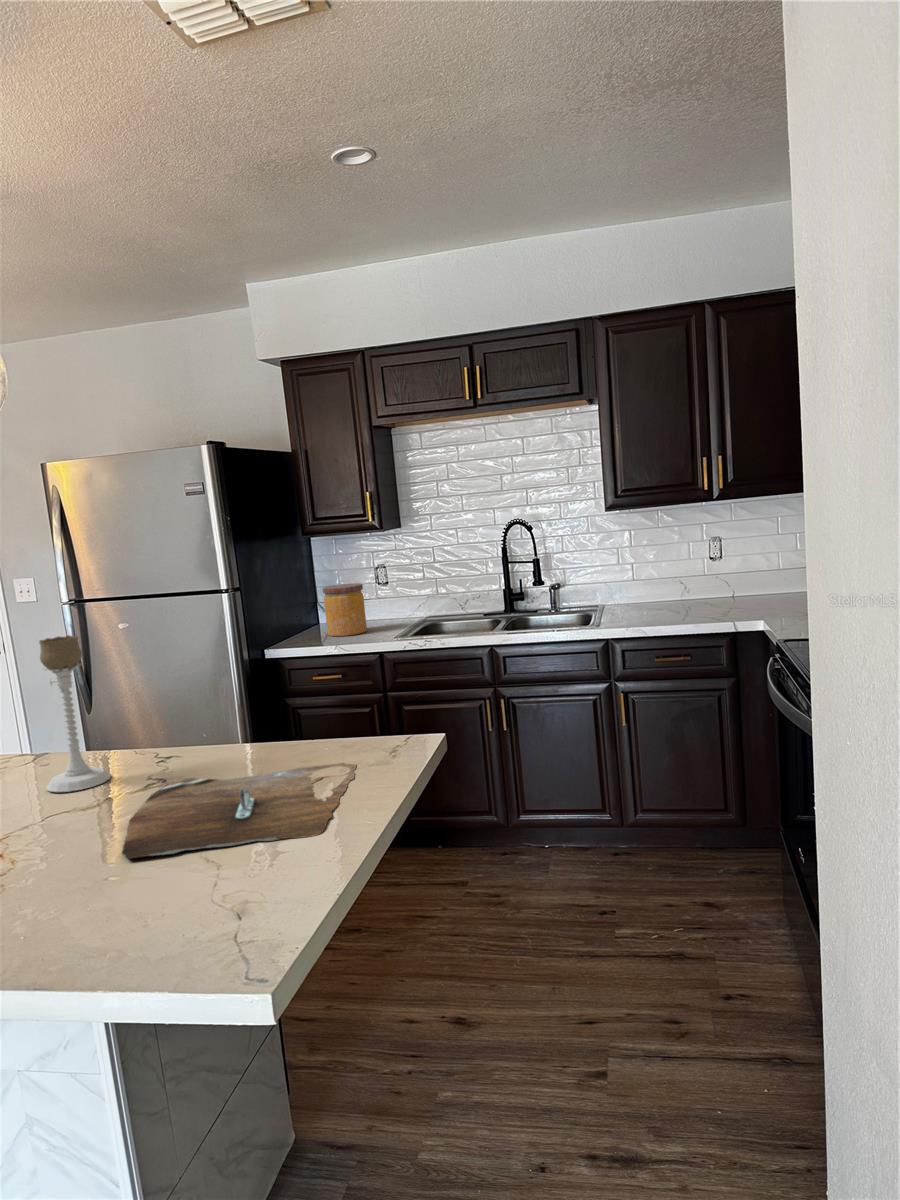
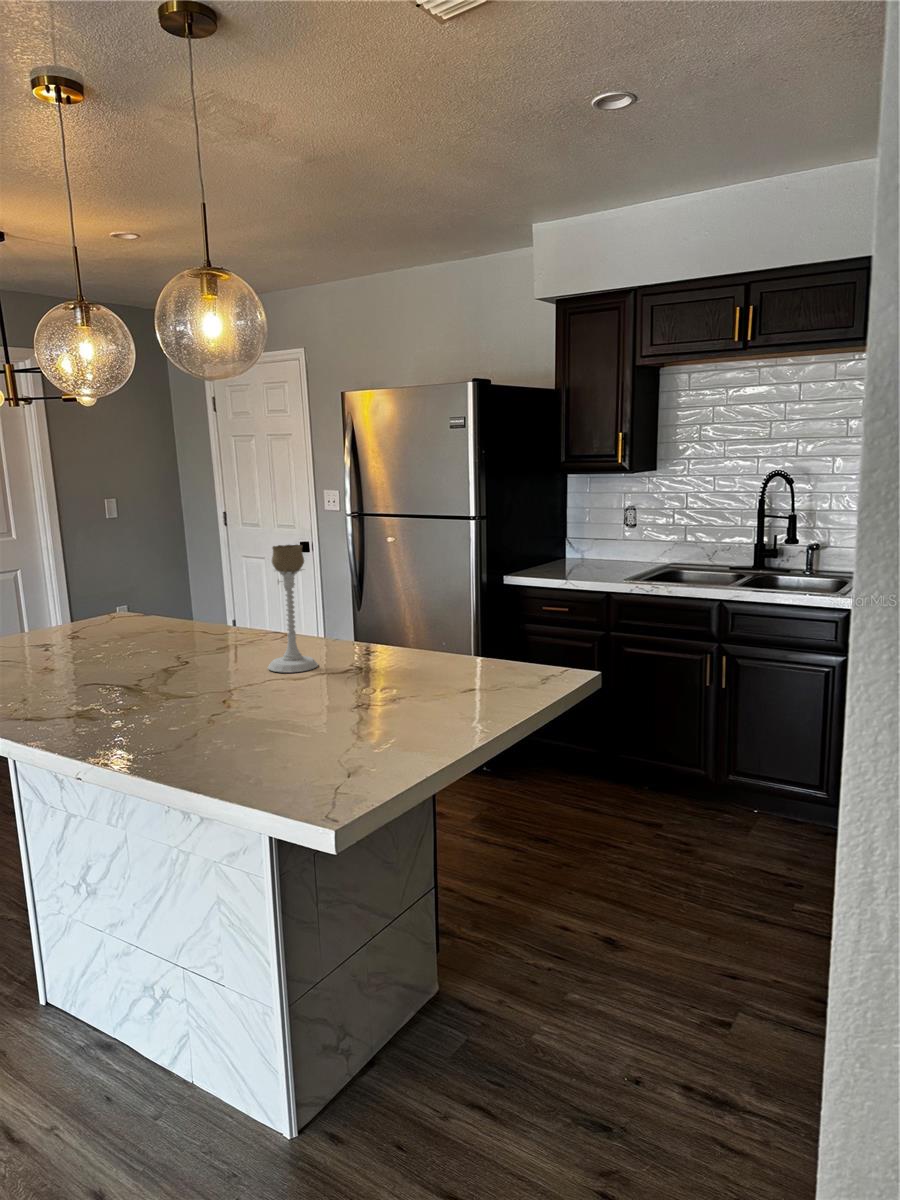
jar: present [323,583,367,636] -> none [569,522,608,572]
cutting board: present [122,763,356,859] -> none [291,677,508,739]

